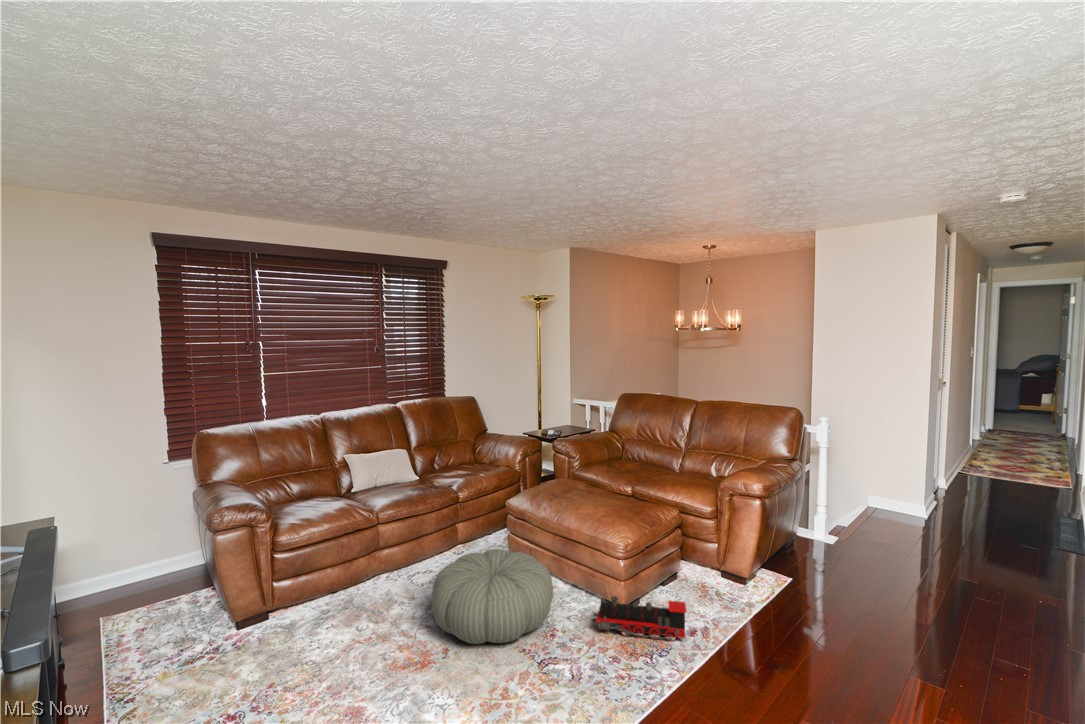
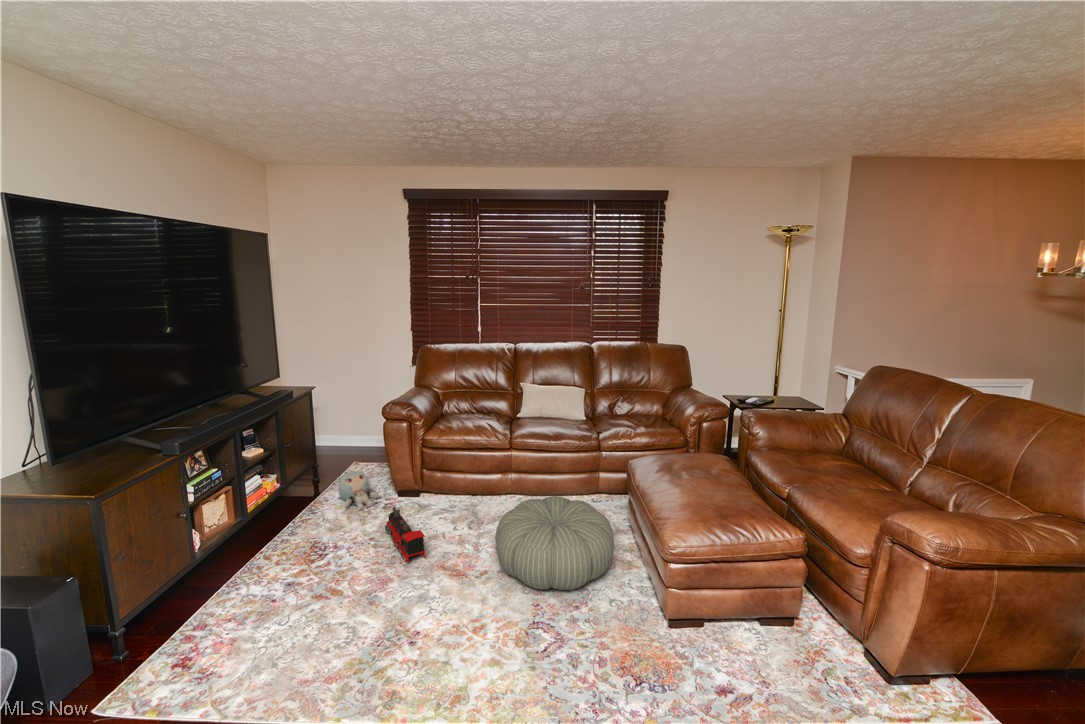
toy train: present [593,596,686,641] -> present [385,507,426,563]
plush toy: none [109,628,194,689] -> present [337,471,378,510]

